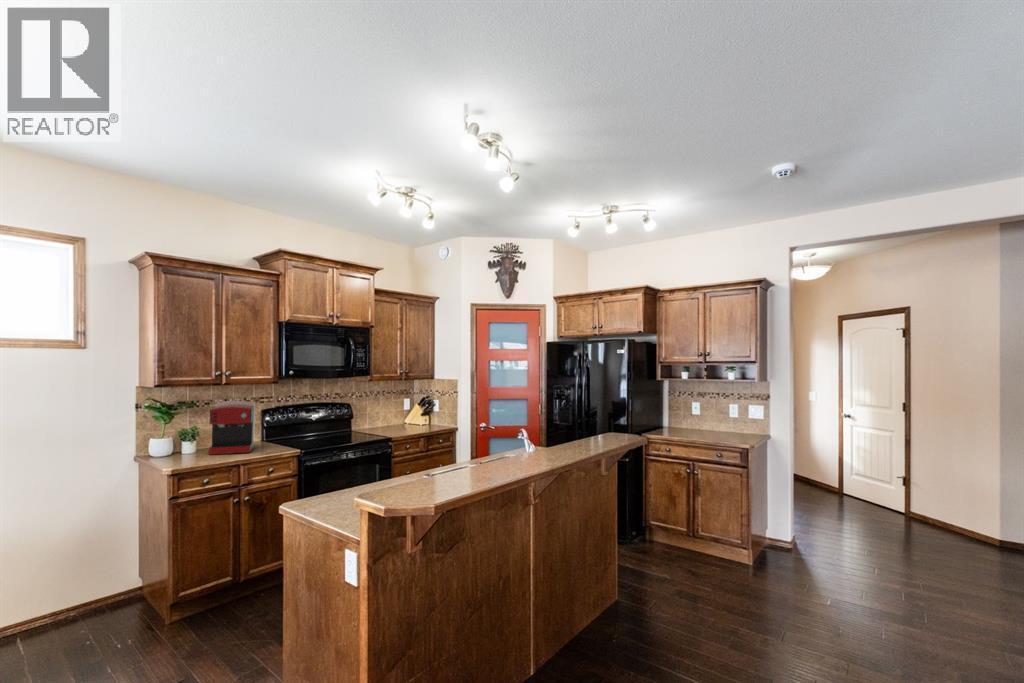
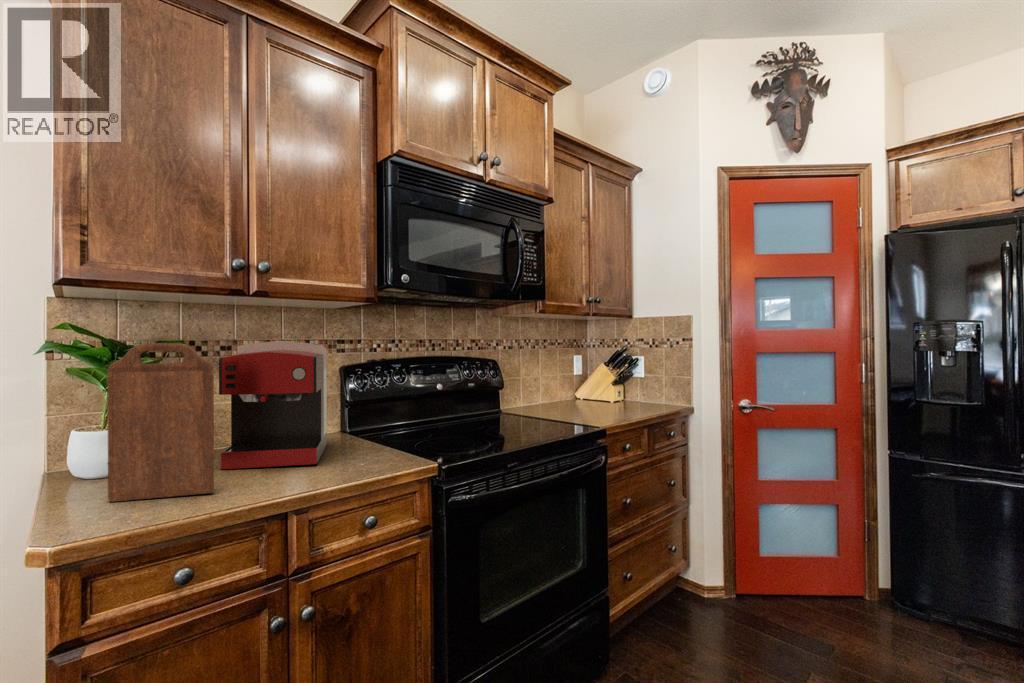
cutting board: none [172,406,212,464] -> present [107,343,214,502]

